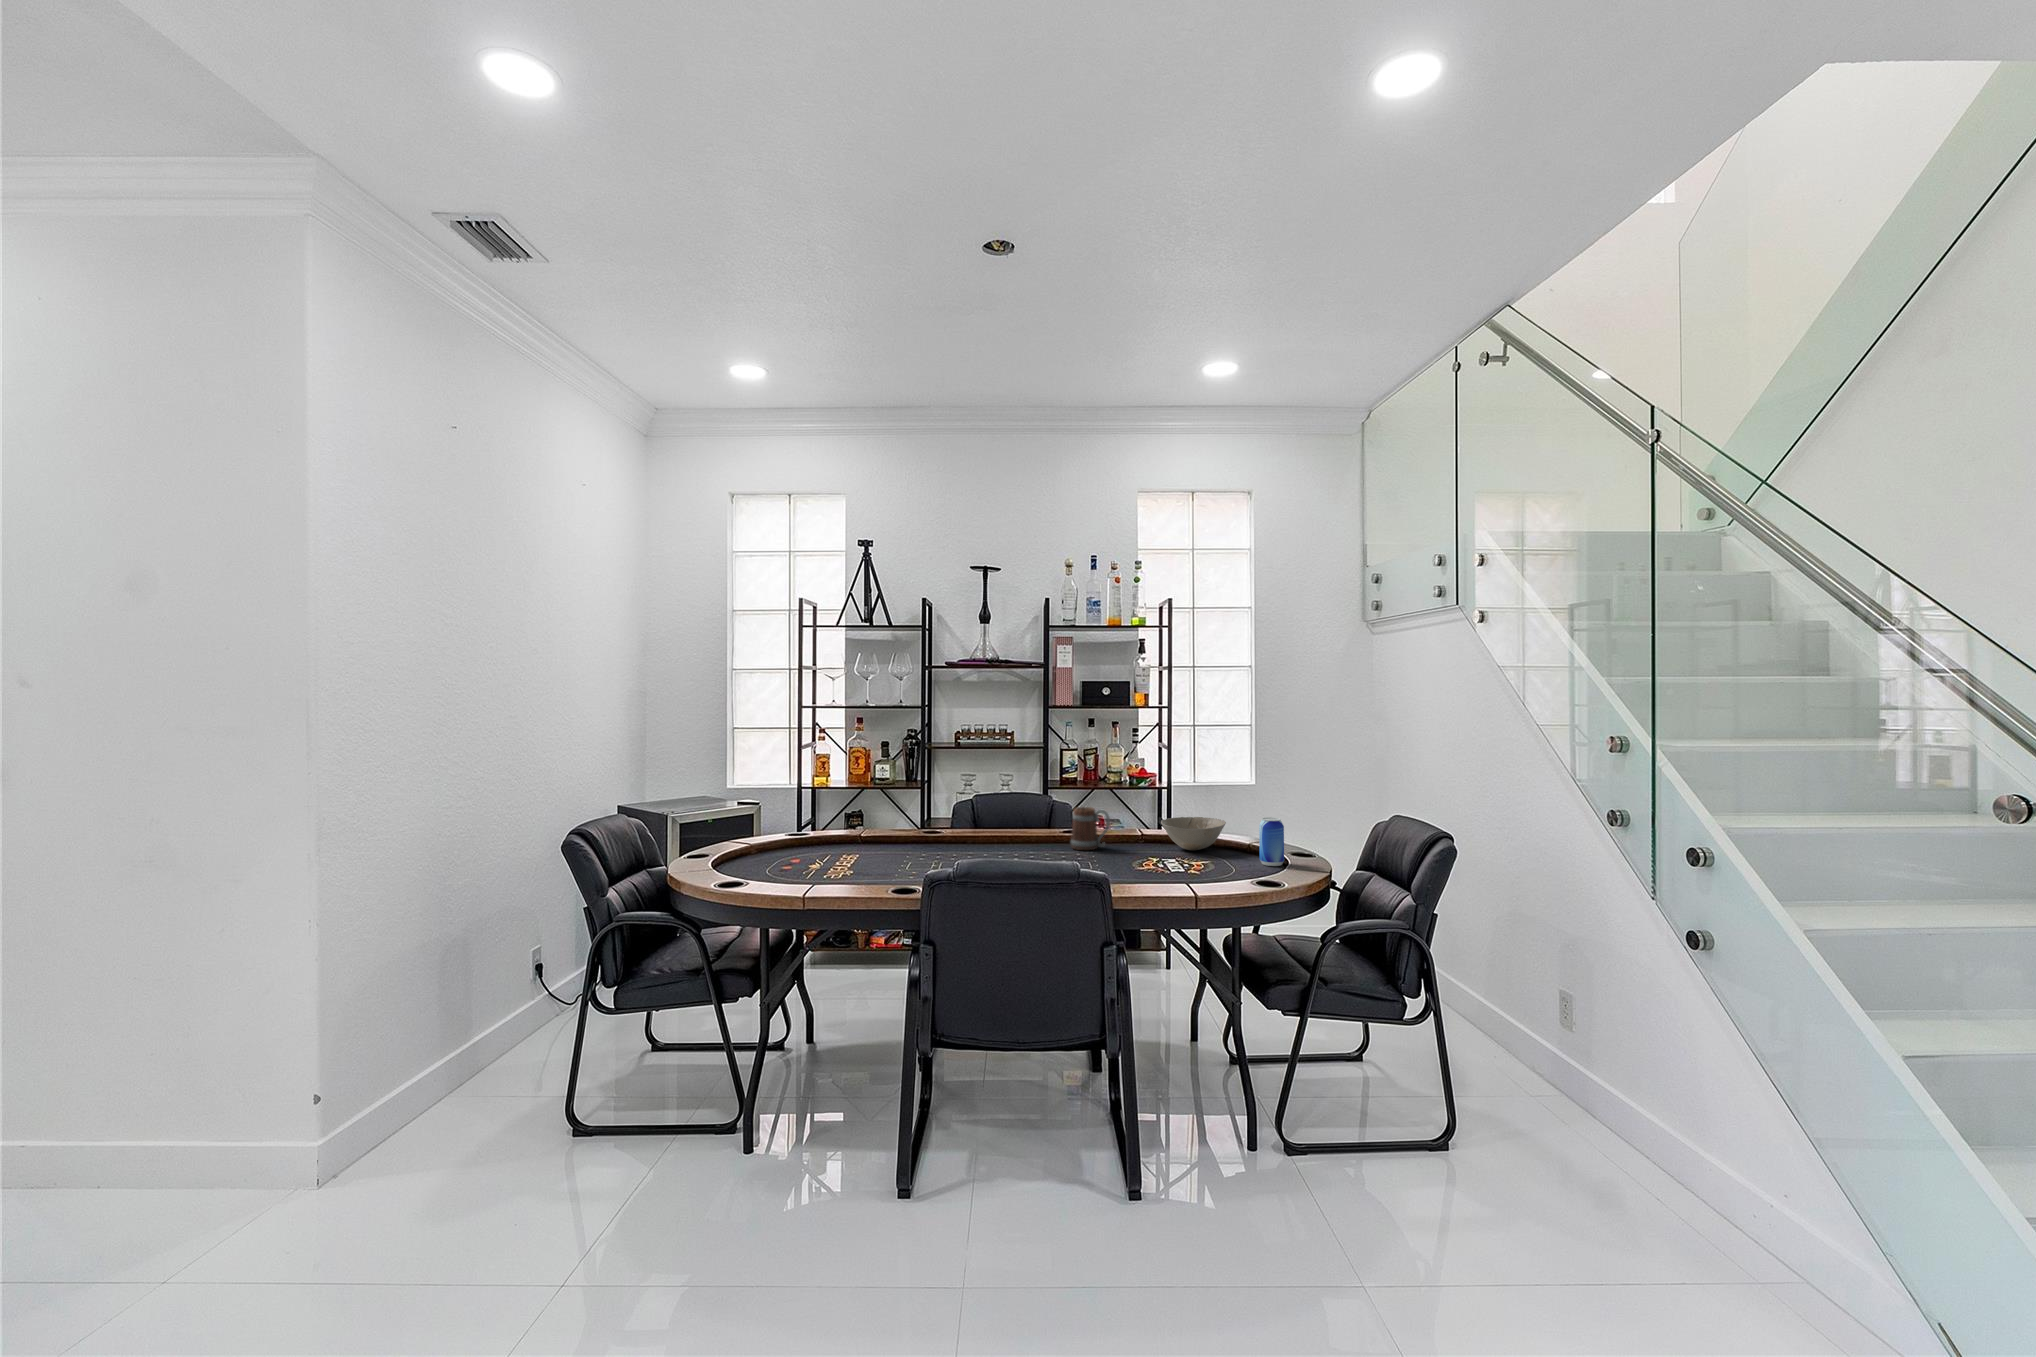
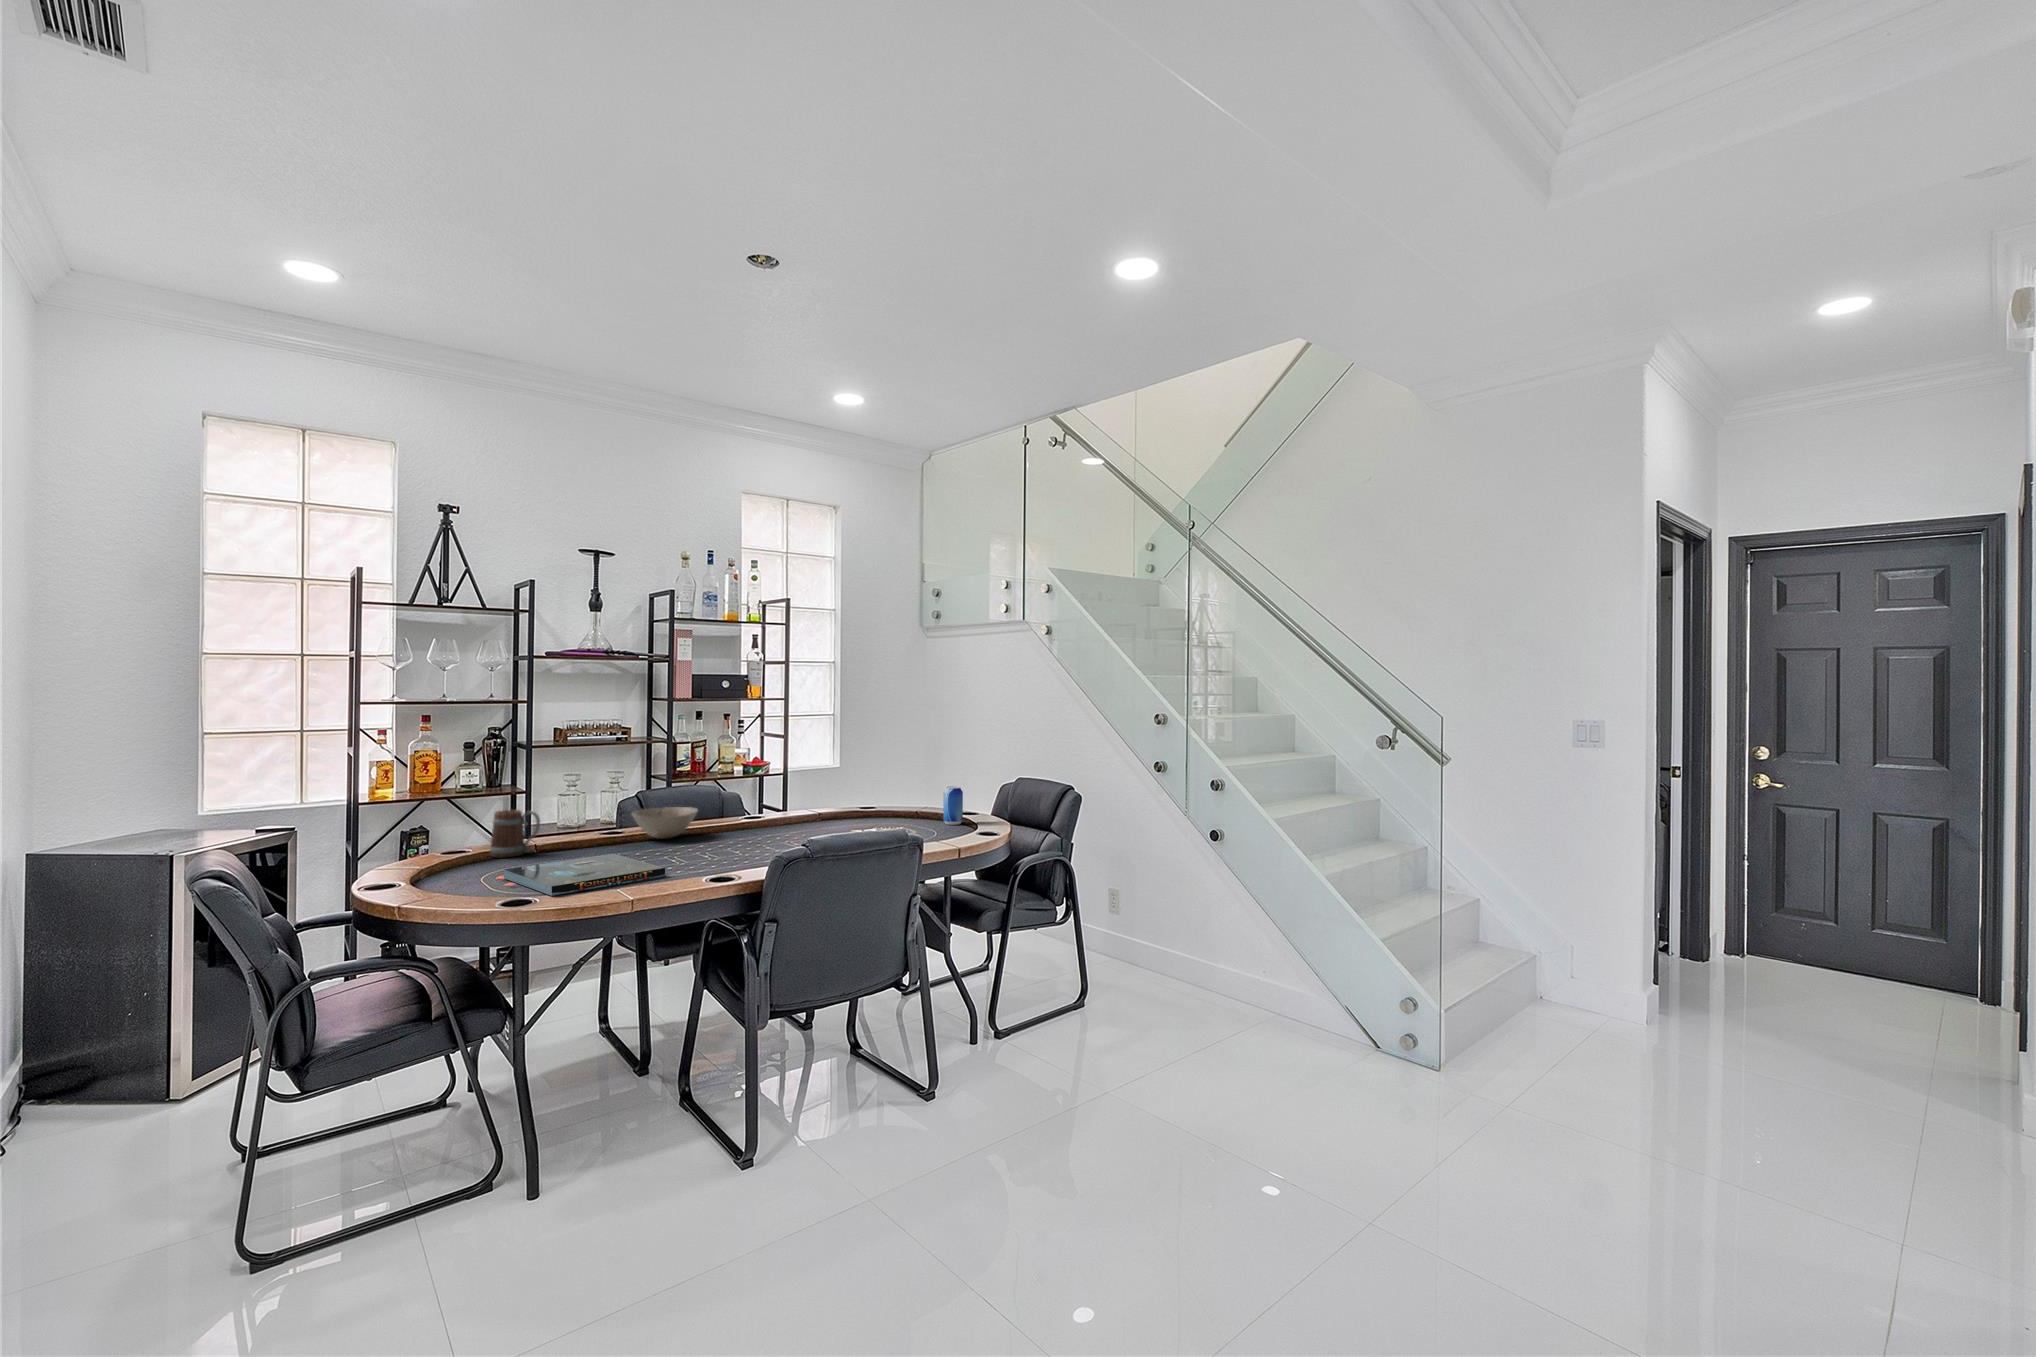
beer mug: present [1071,807,1110,850] -> present [490,810,540,857]
bowl: present [1161,817,1226,850] -> present [632,807,698,839]
board game: none [772,861,886,899] -> present [504,854,665,896]

